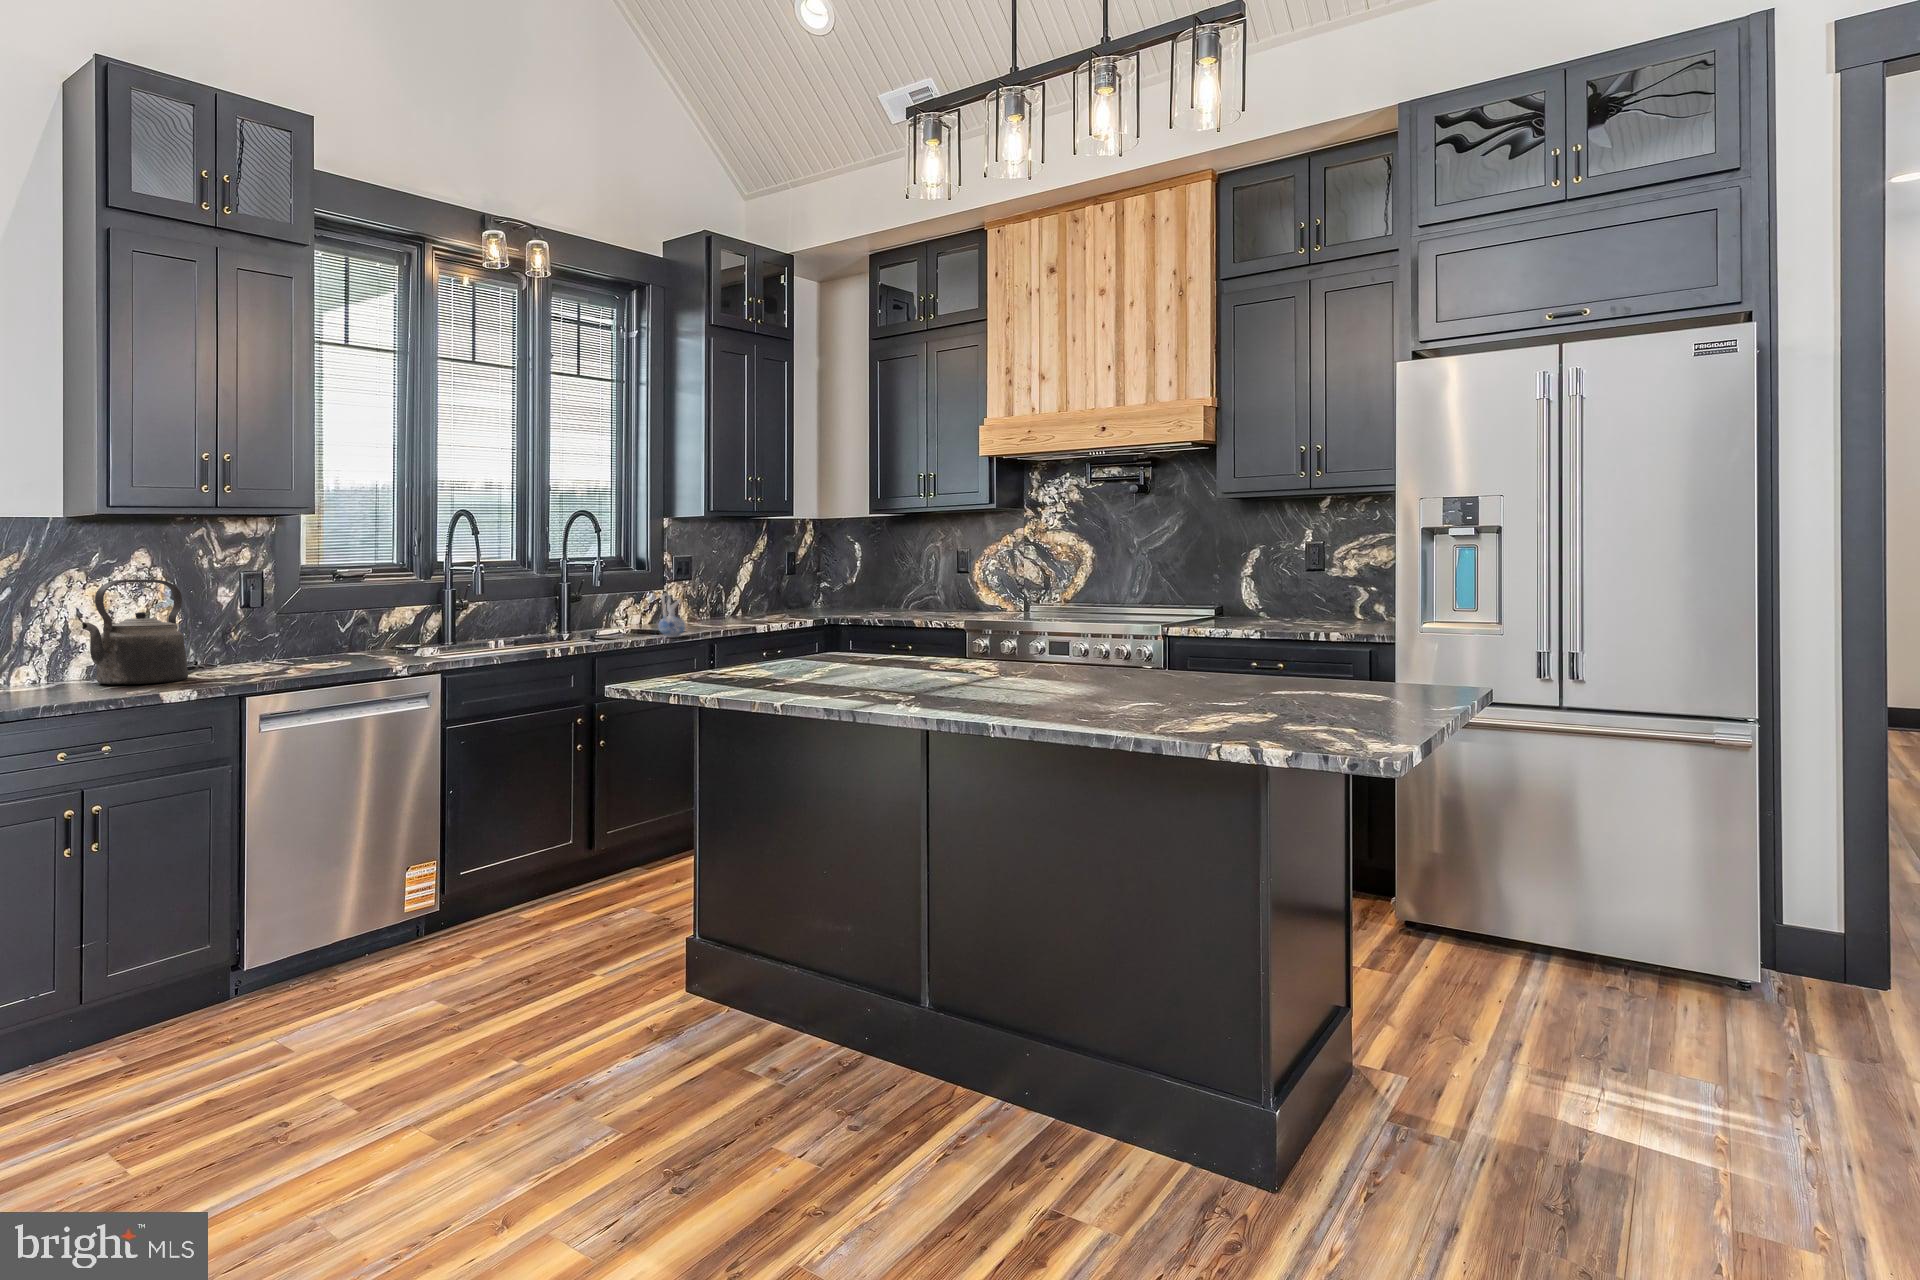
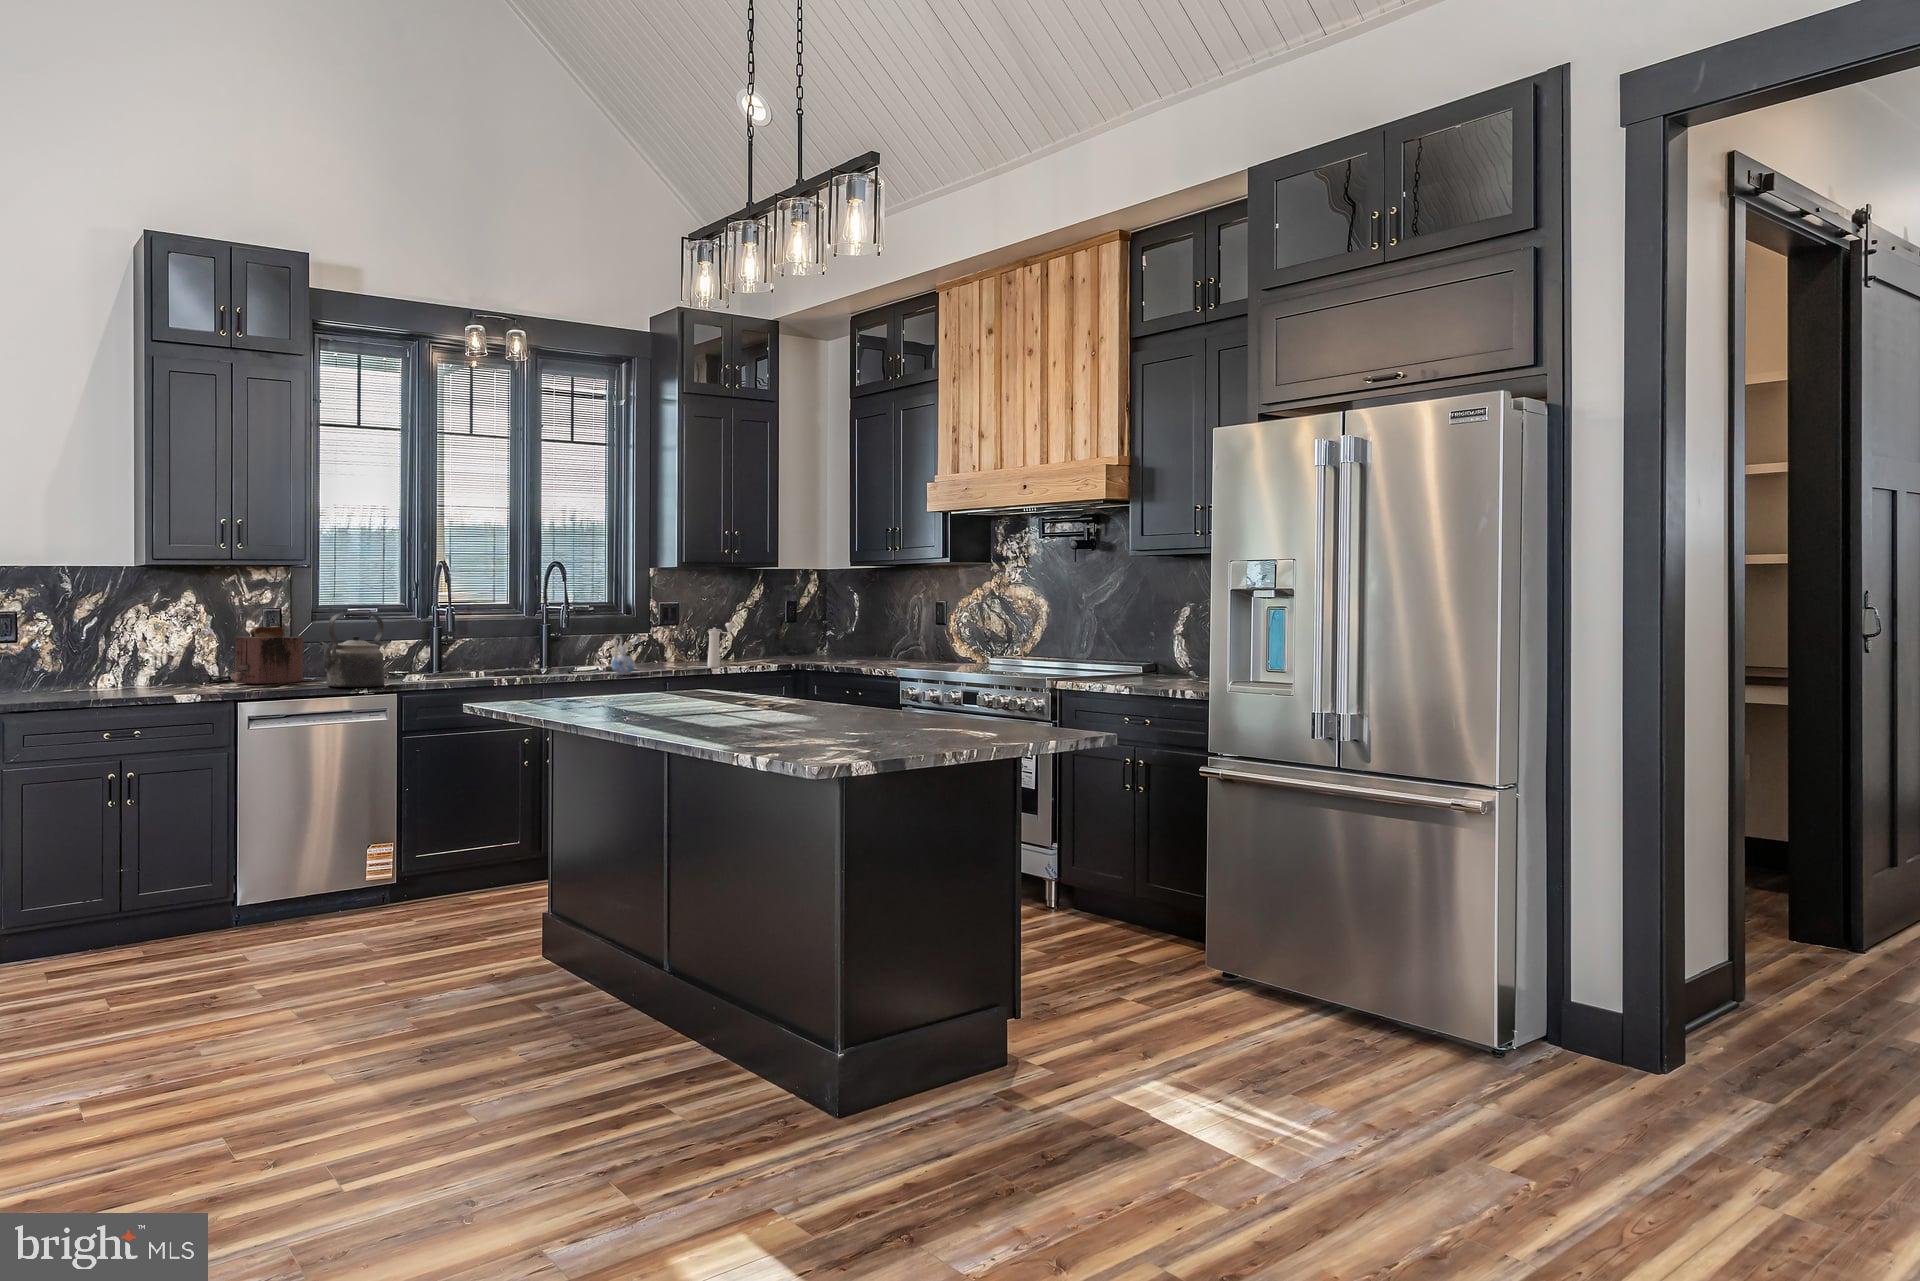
pepper mill: none [742,577,766,625] -> present [708,623,734,667]
kettle: present [82,580,188,684] -> present [319,612,384,687]
toaster: none [206,593,294,667] -> present [232,626,303,684]

